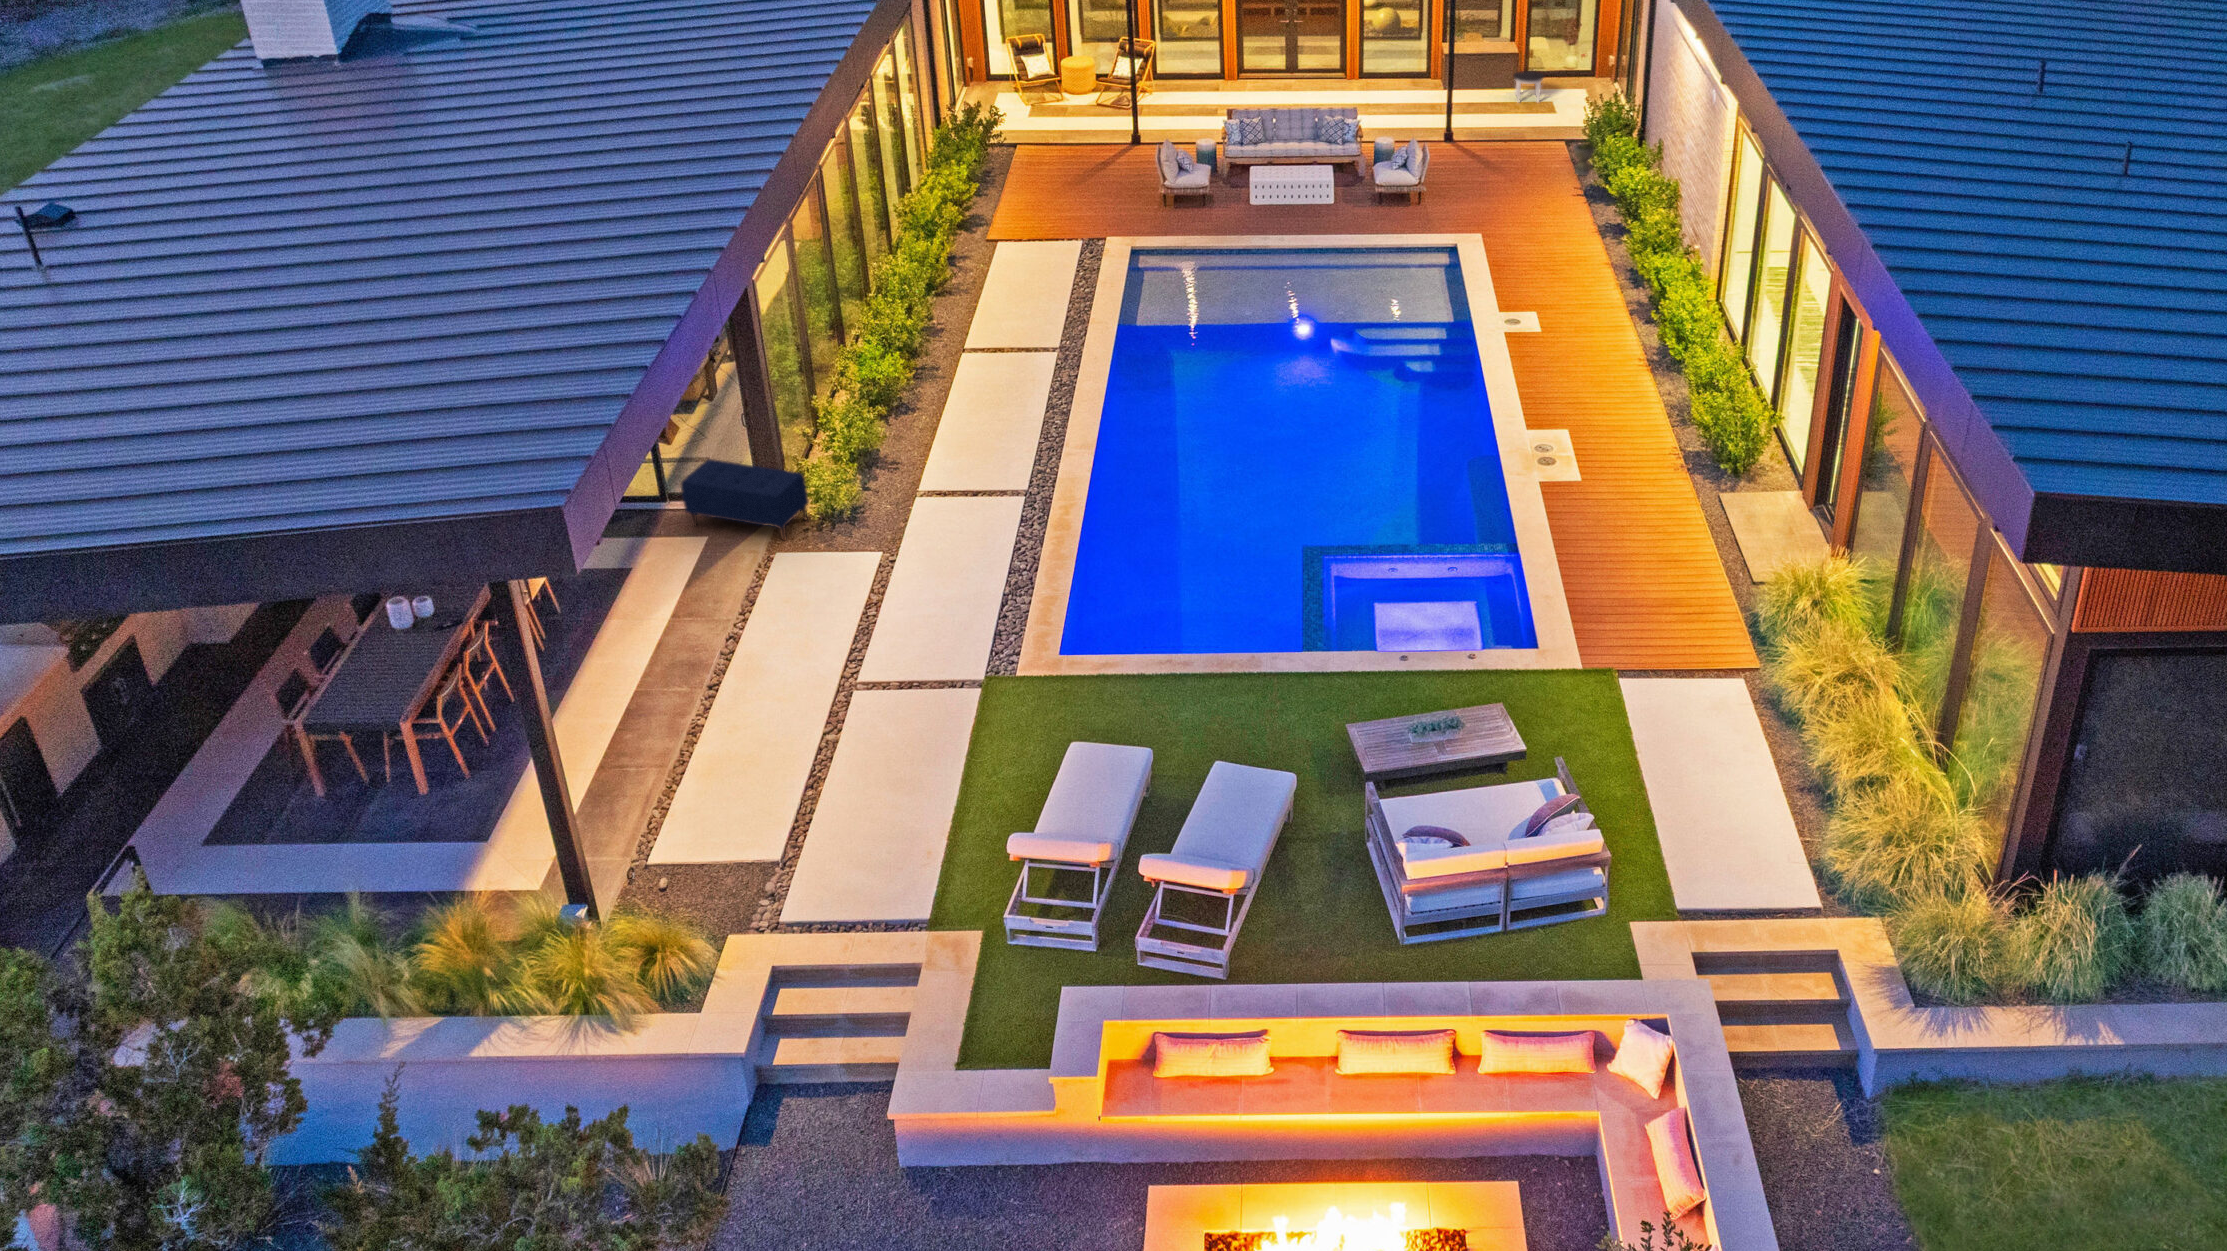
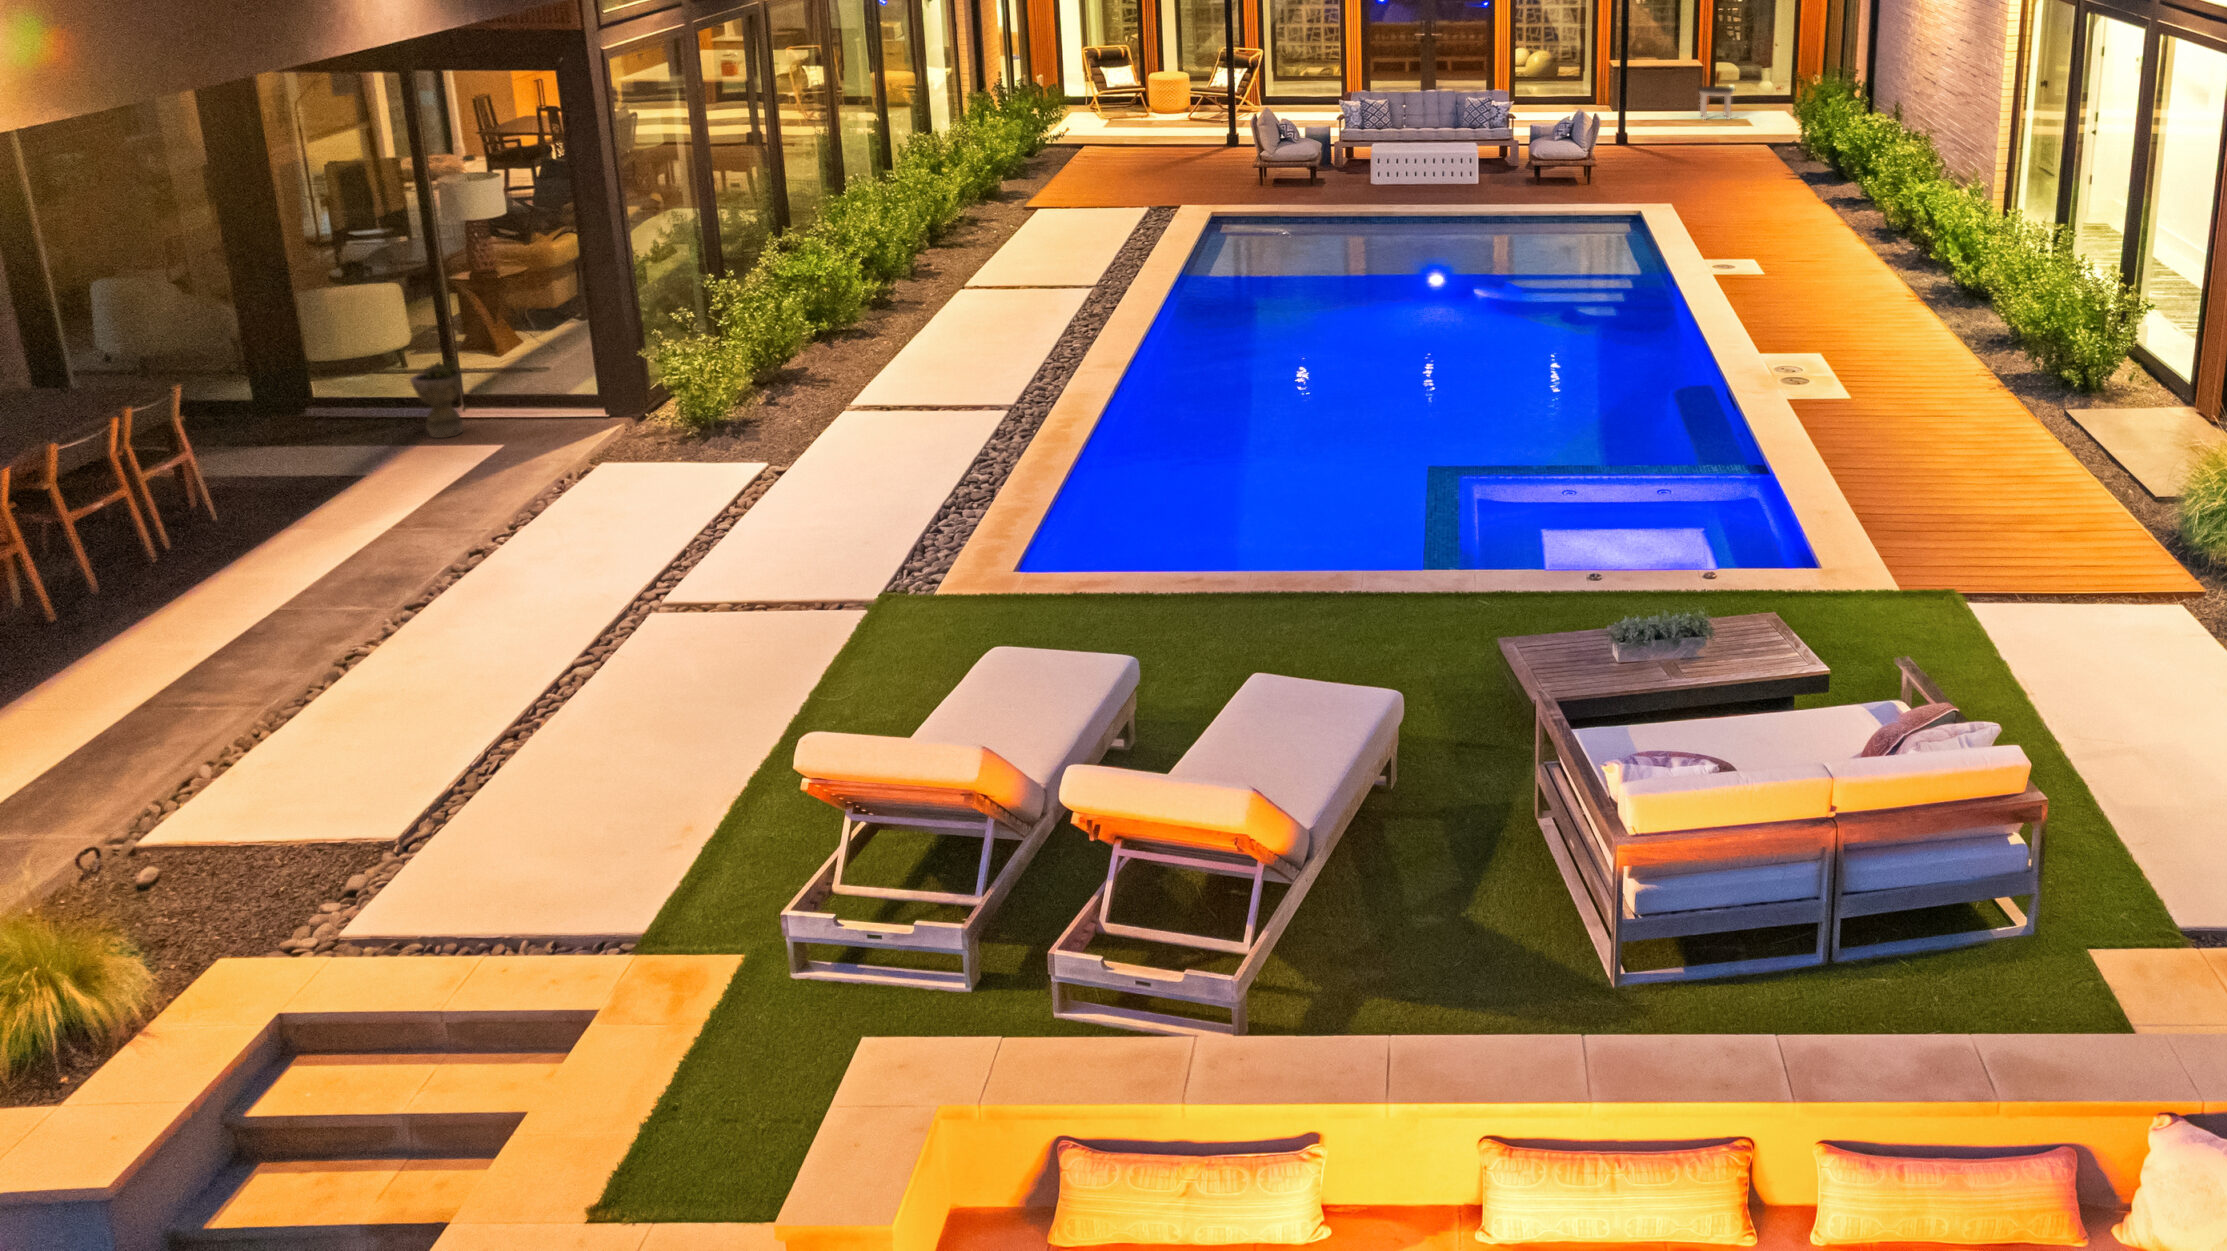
planter: present [1574,143,1595,176] -> present [410,361,463,438]
bench: present [681,459,809,540] -> none [475,341,674,451]

